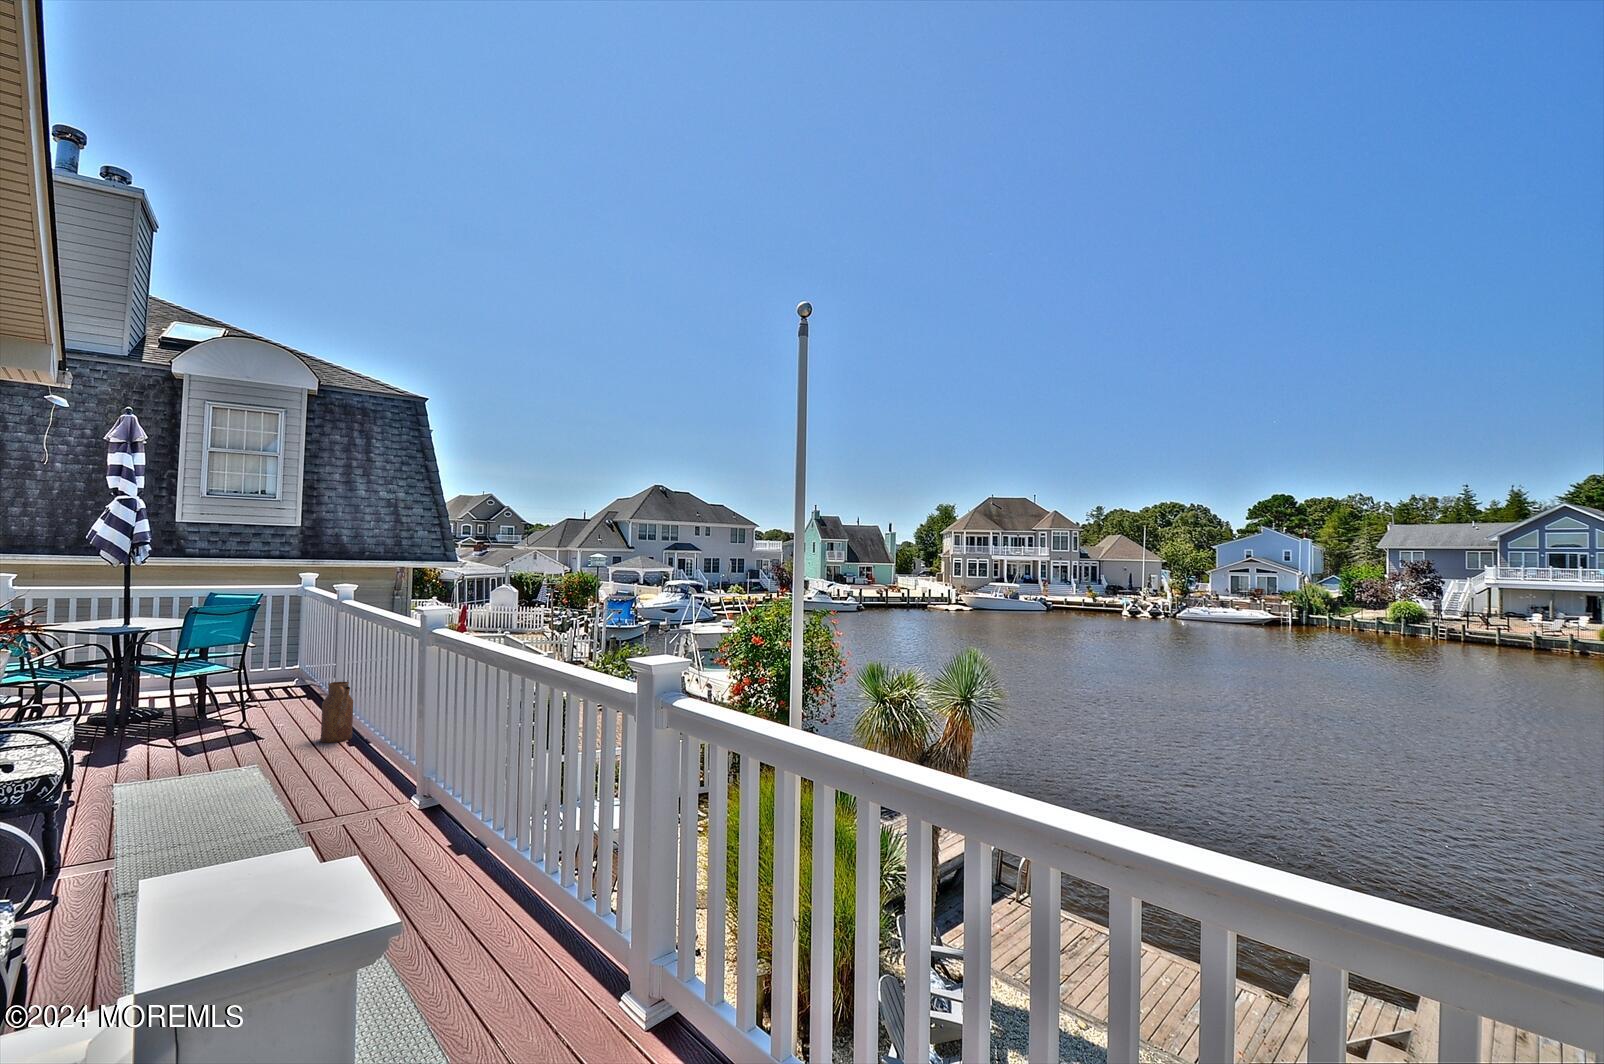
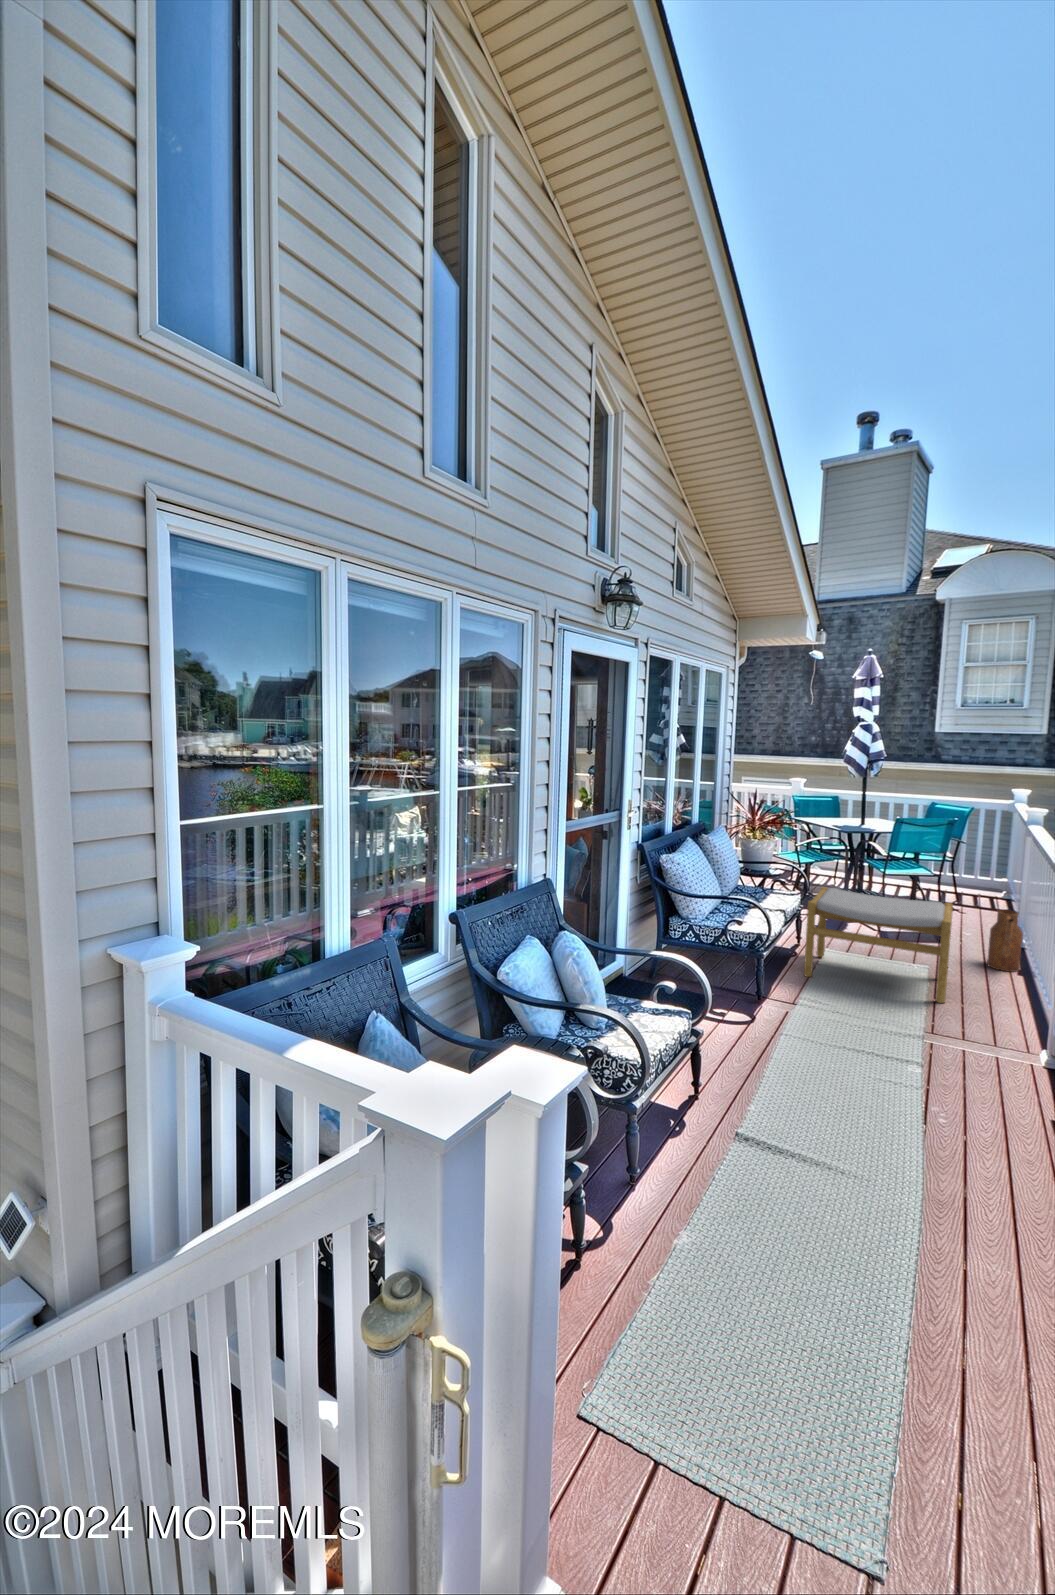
footstool: none [108,682,312,821] -> present [804,887,953,1003]

